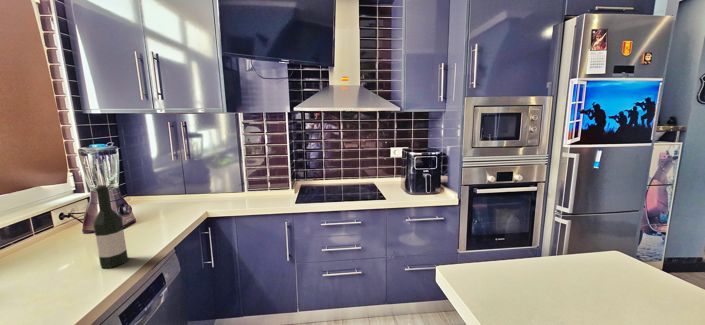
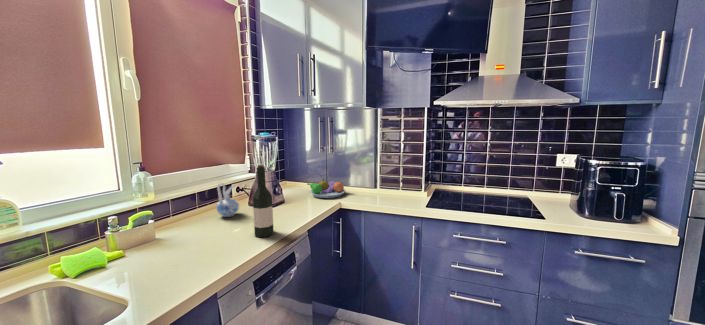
fruit bowl: none [163,189,211,210] -> present [308,179,345,198]
ceramic pitcher: none [29,212,68,255] -> present [216,183,239,217]

